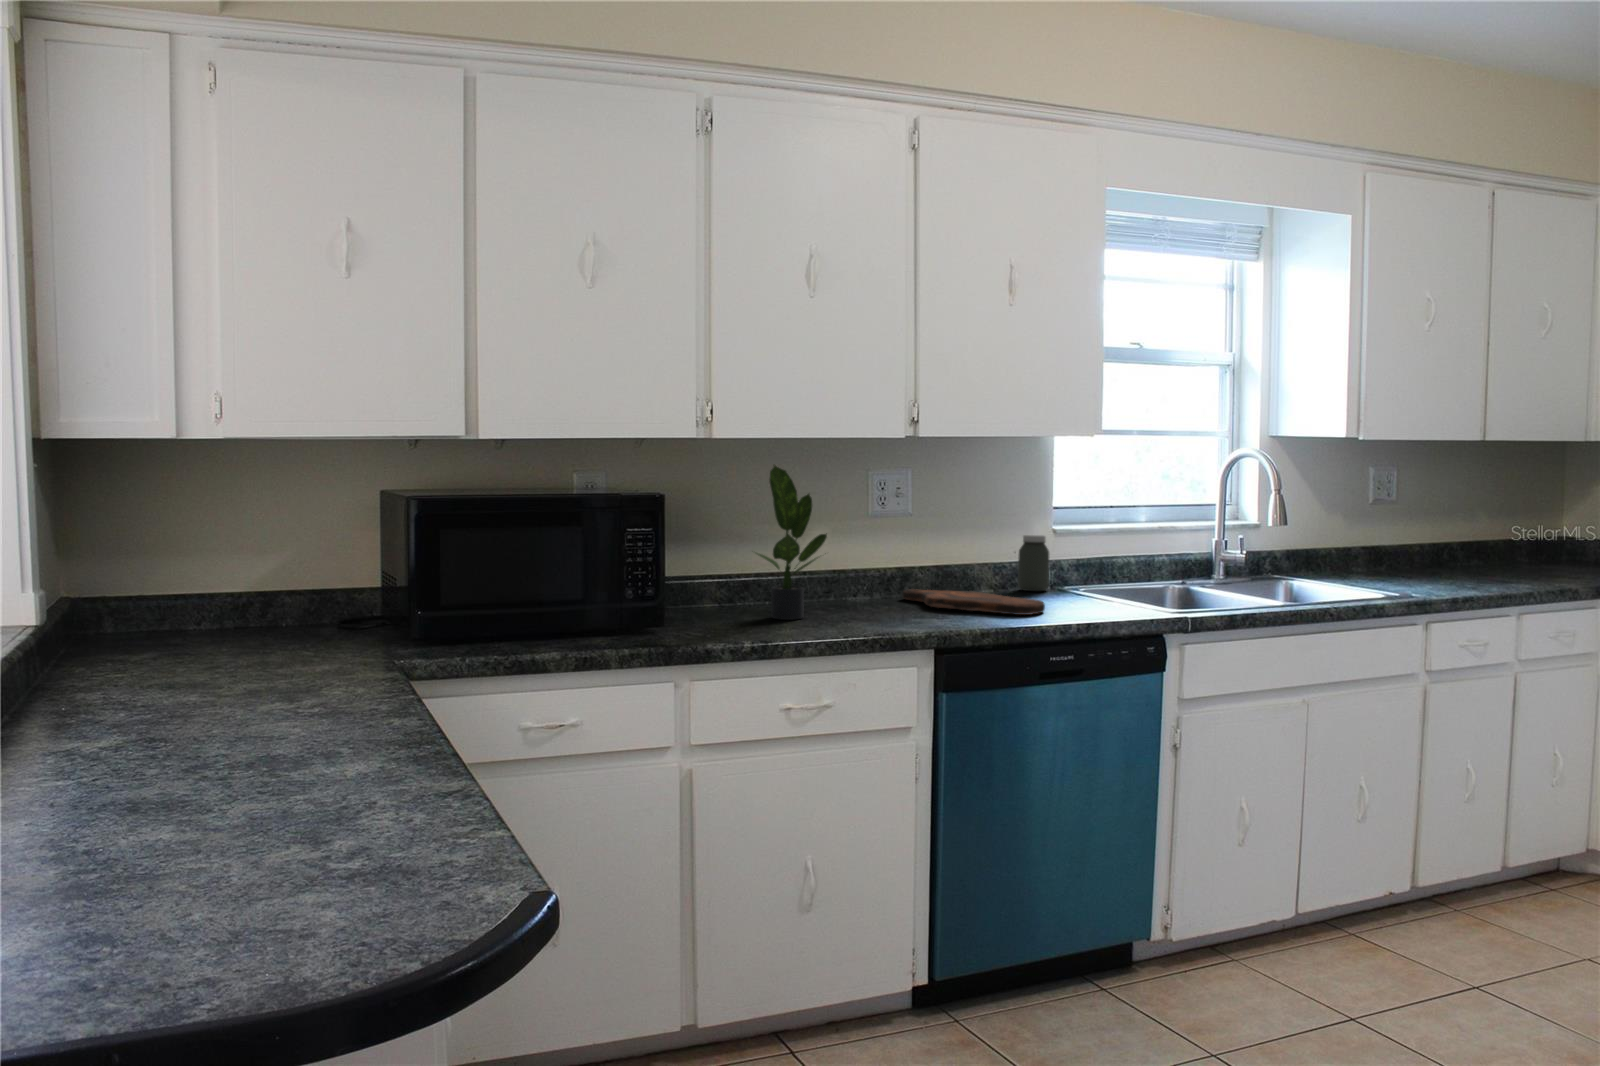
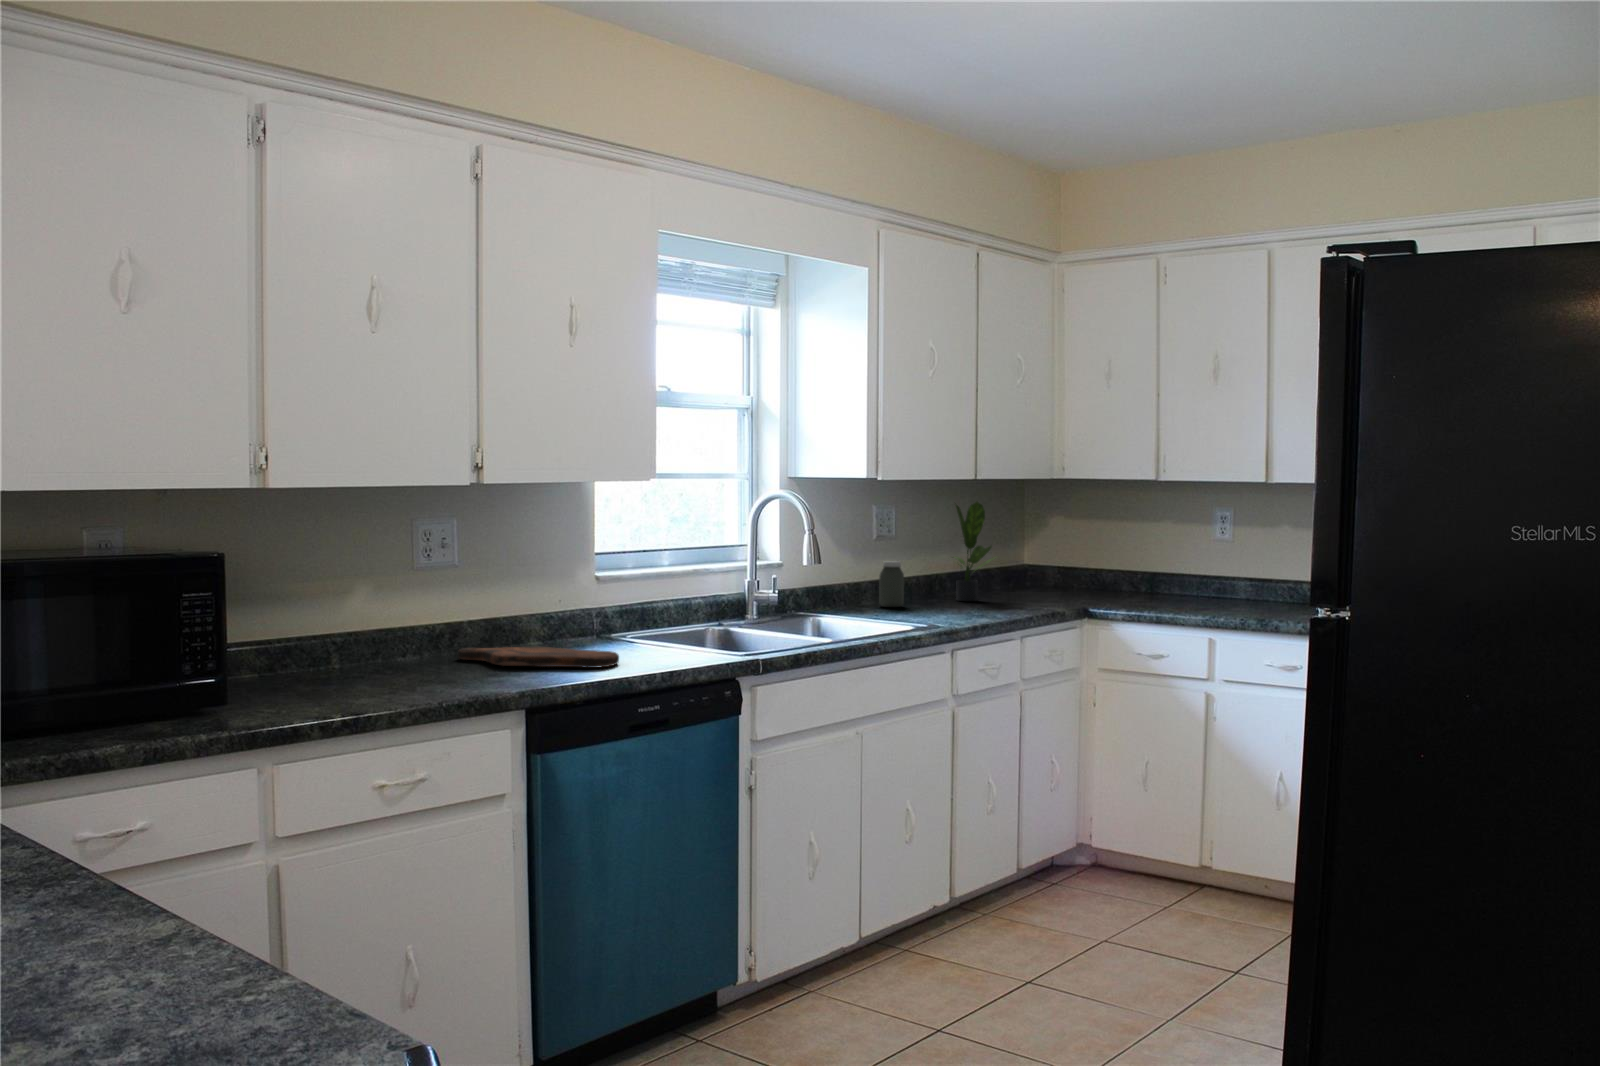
potted plant: present [756,466,827,620] -> present [956,502,994,601]
jar: present [1018,535,1049,591] -> present [879,561,904,607]

